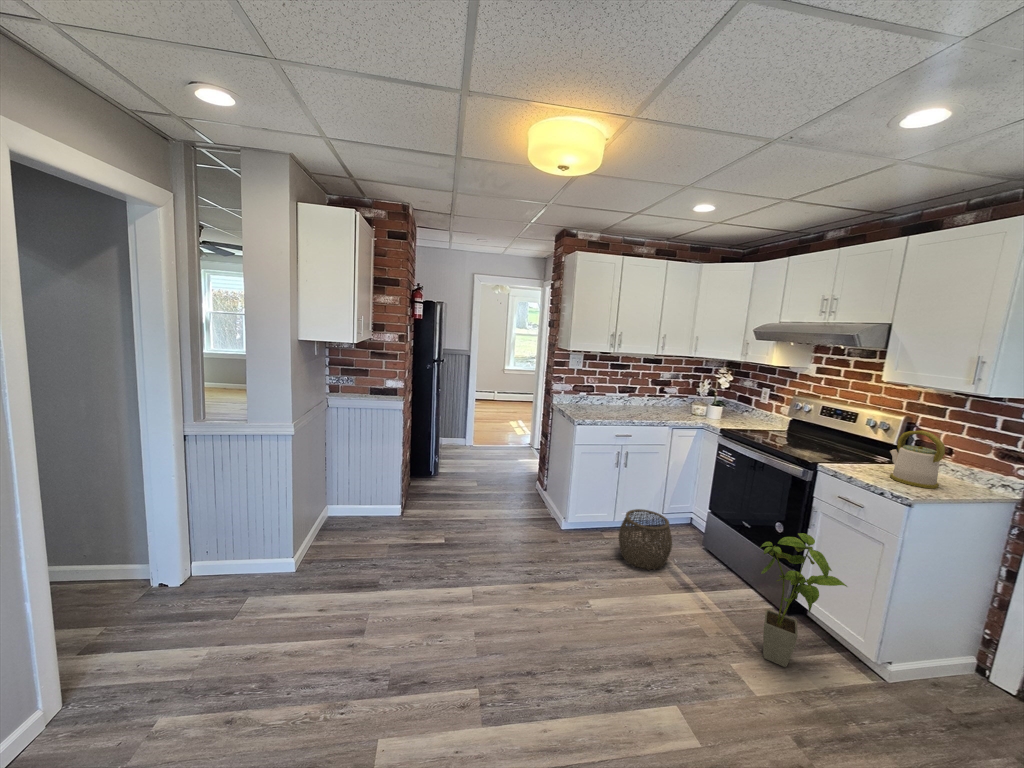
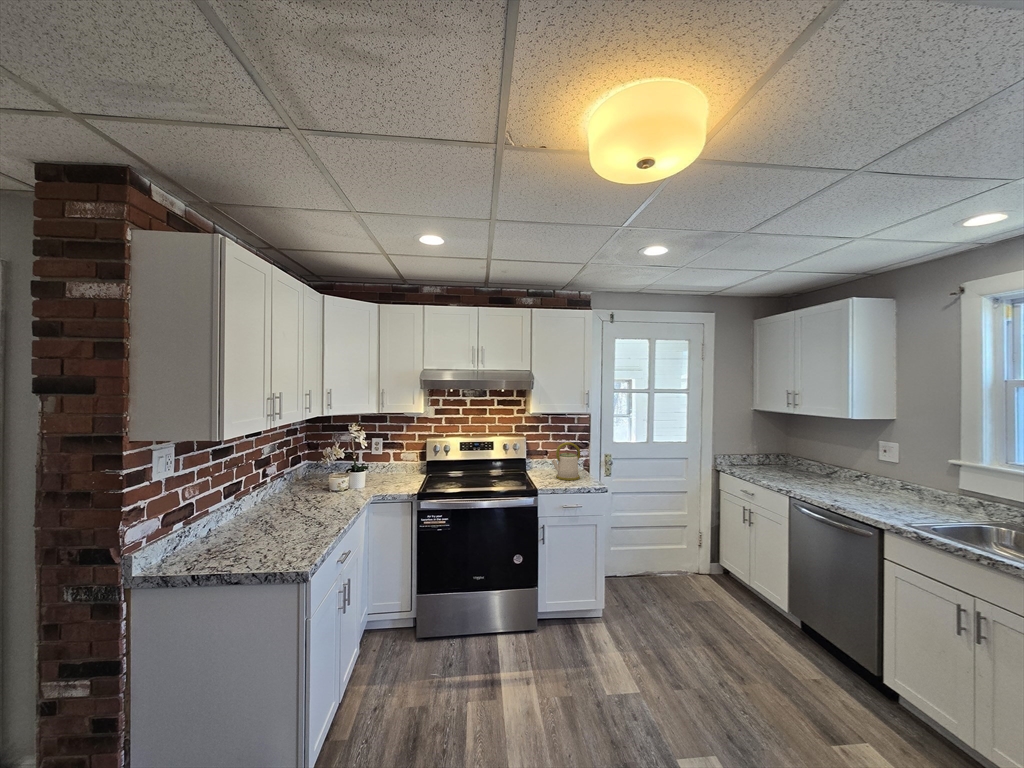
woven basket: present [619,509,672,570] -> none [386,632,461,735]
house plant: present [761,533,847,667] -> none [567,543,628,670]

